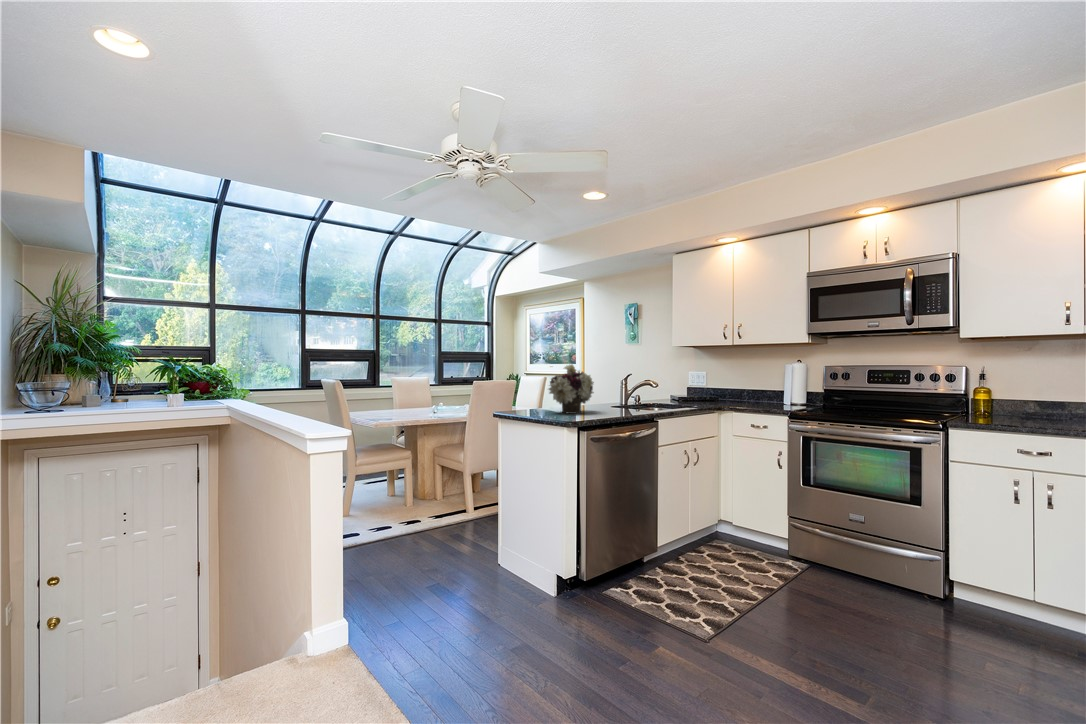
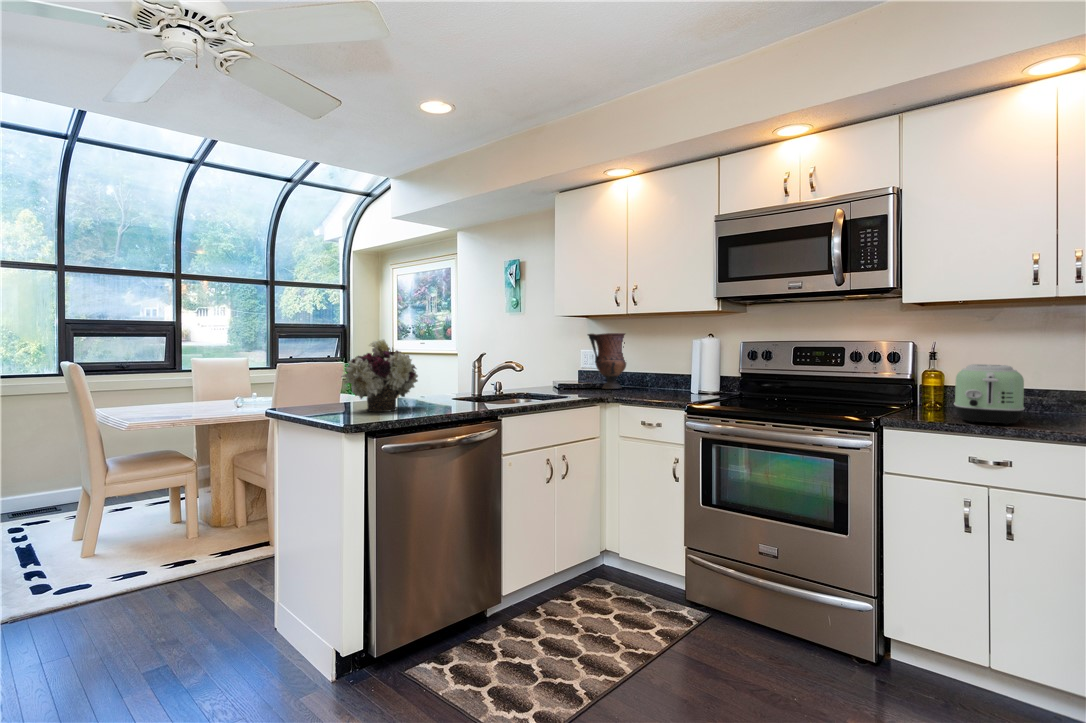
vase: none [696,359,731,400] -> present [588,333,626,389]
toaster: none [1005,383,1062,427] -> present [954,364,1024,425]

